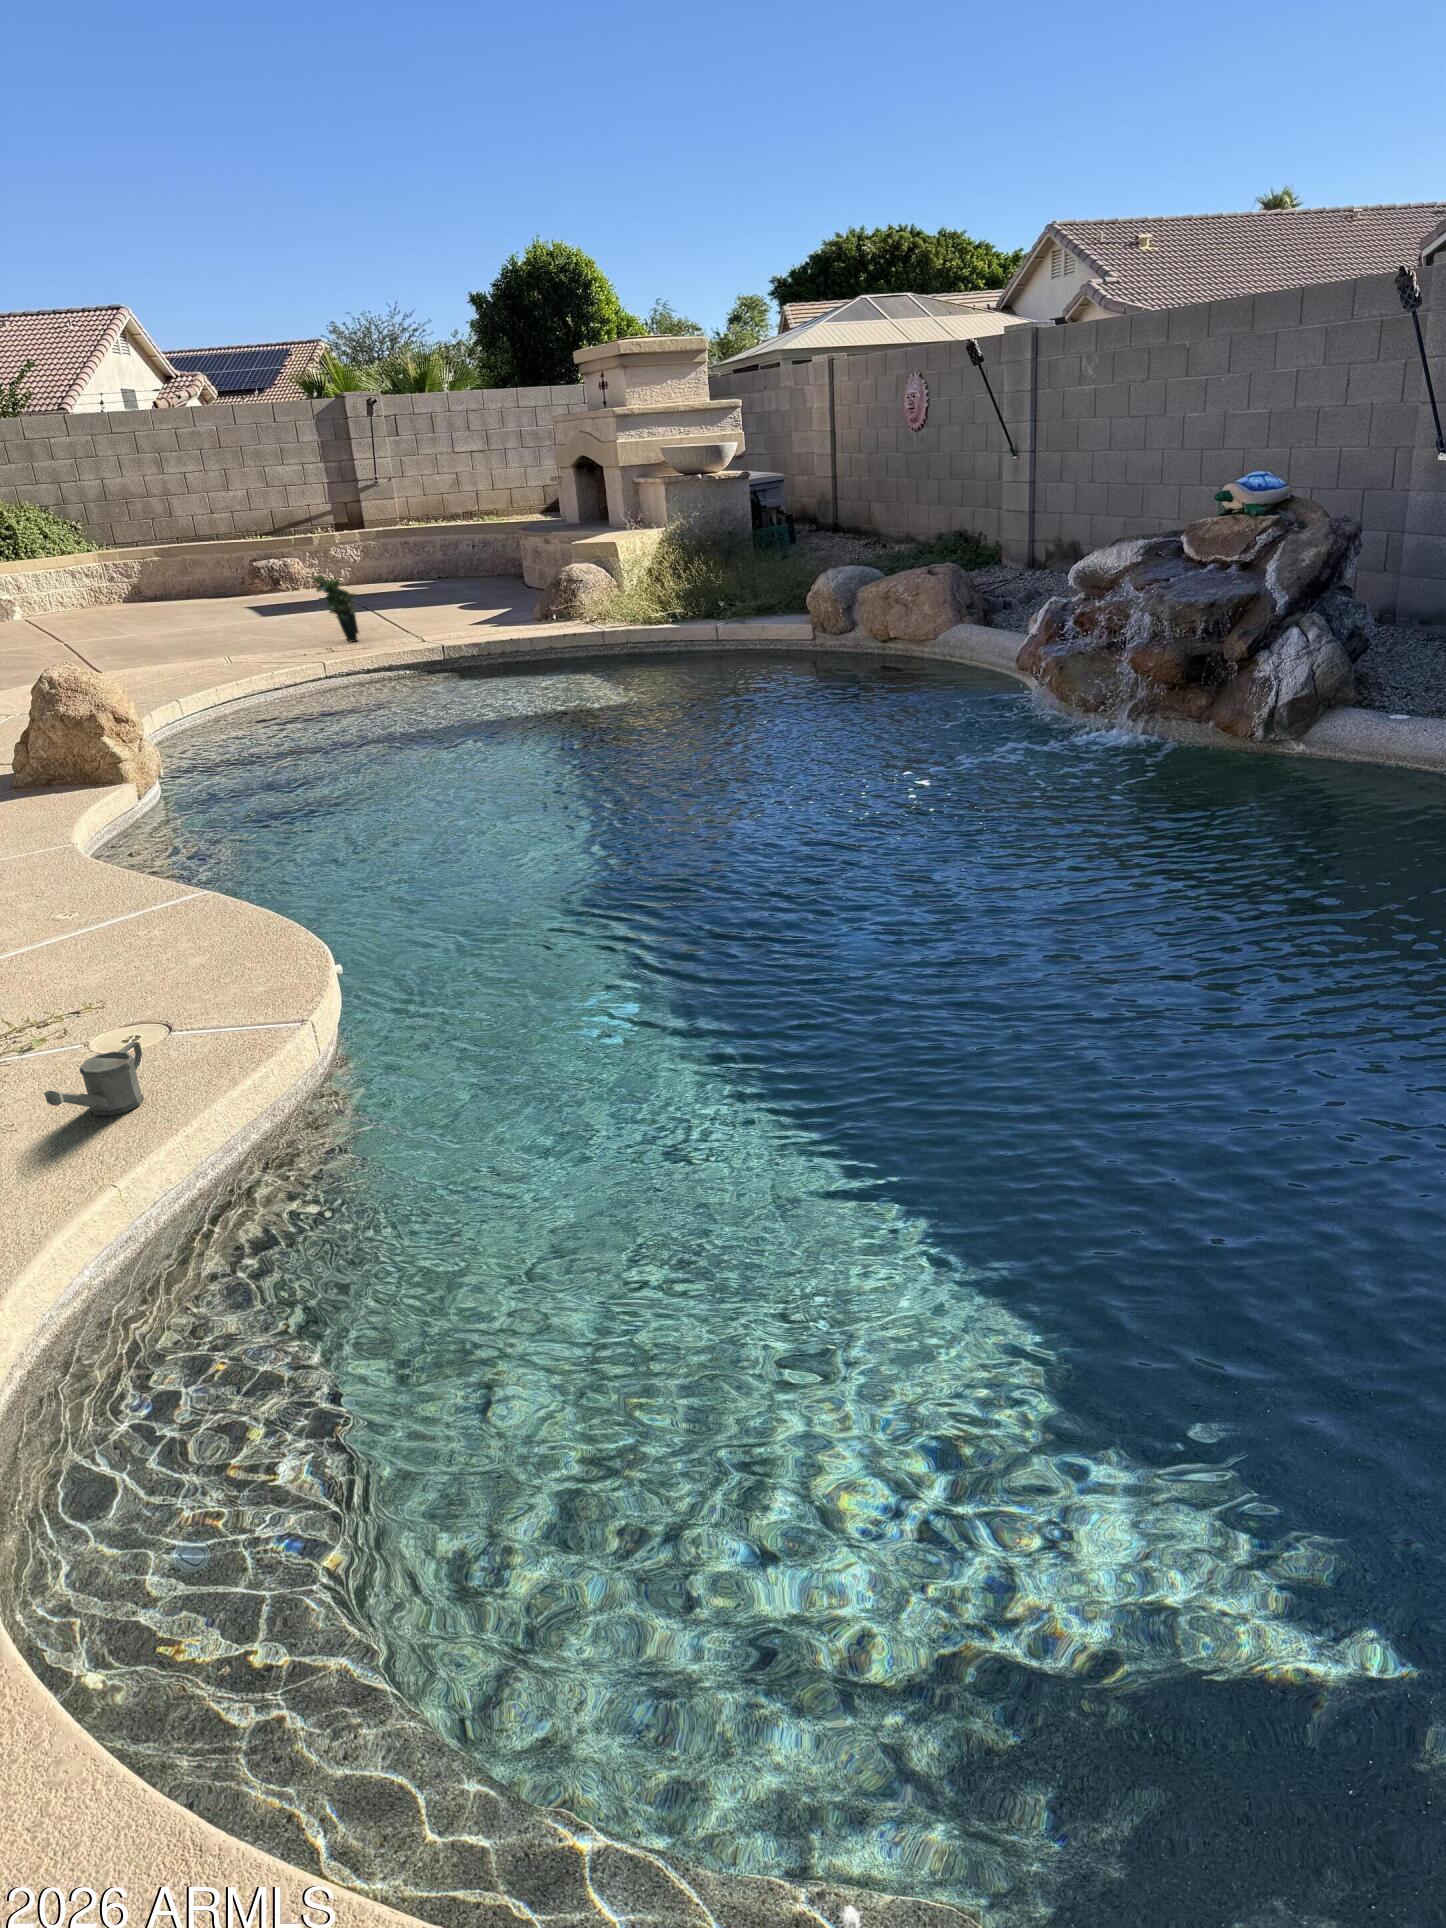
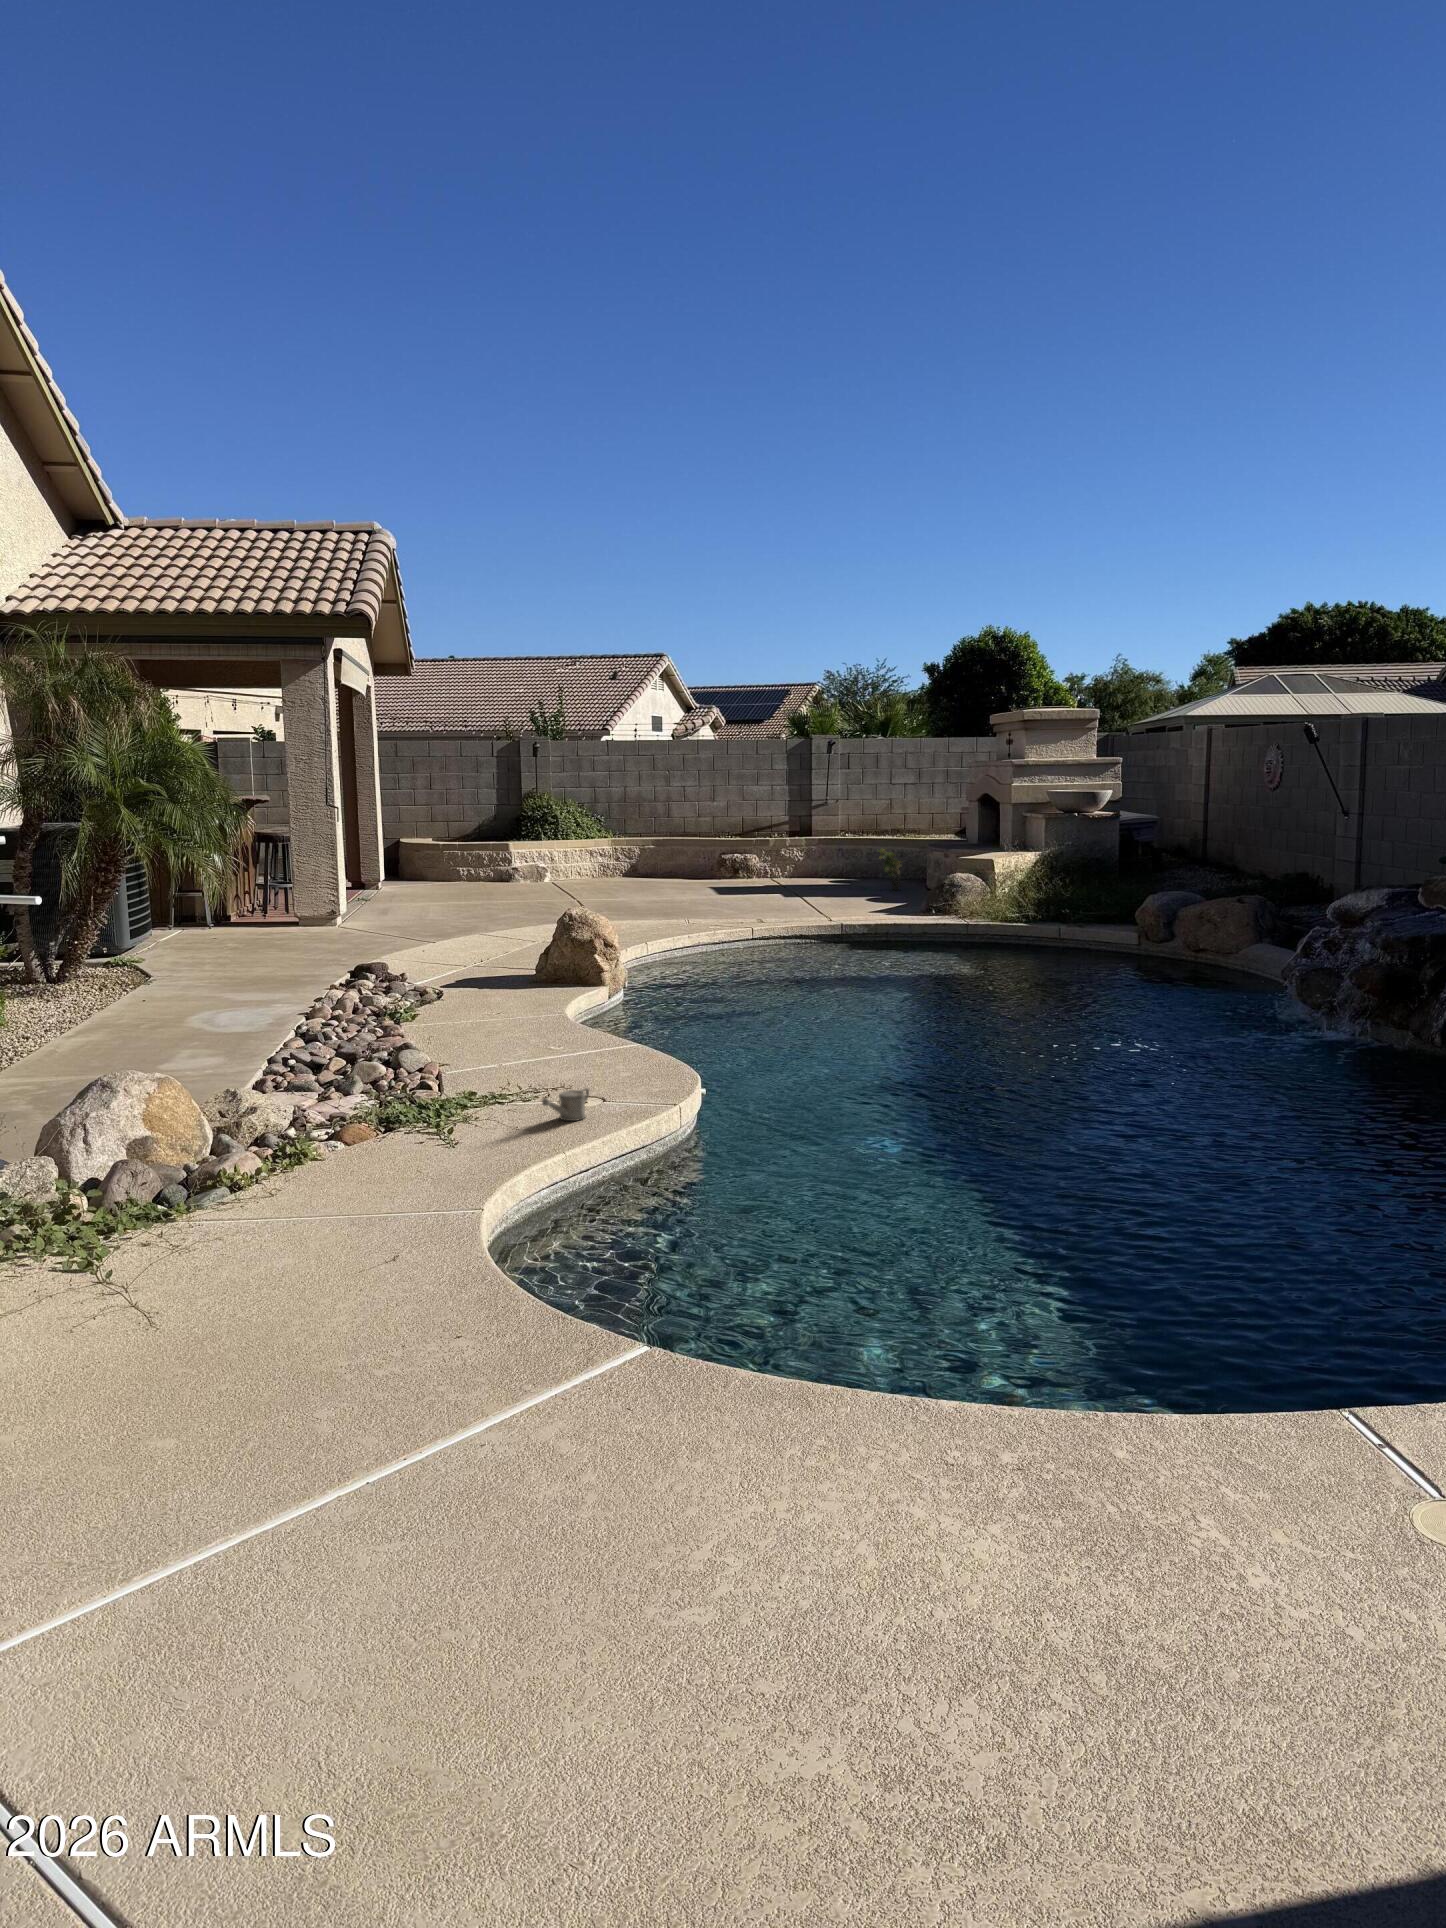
potted plant: present [312,575,359,642] -> present [879,849,901,890]

